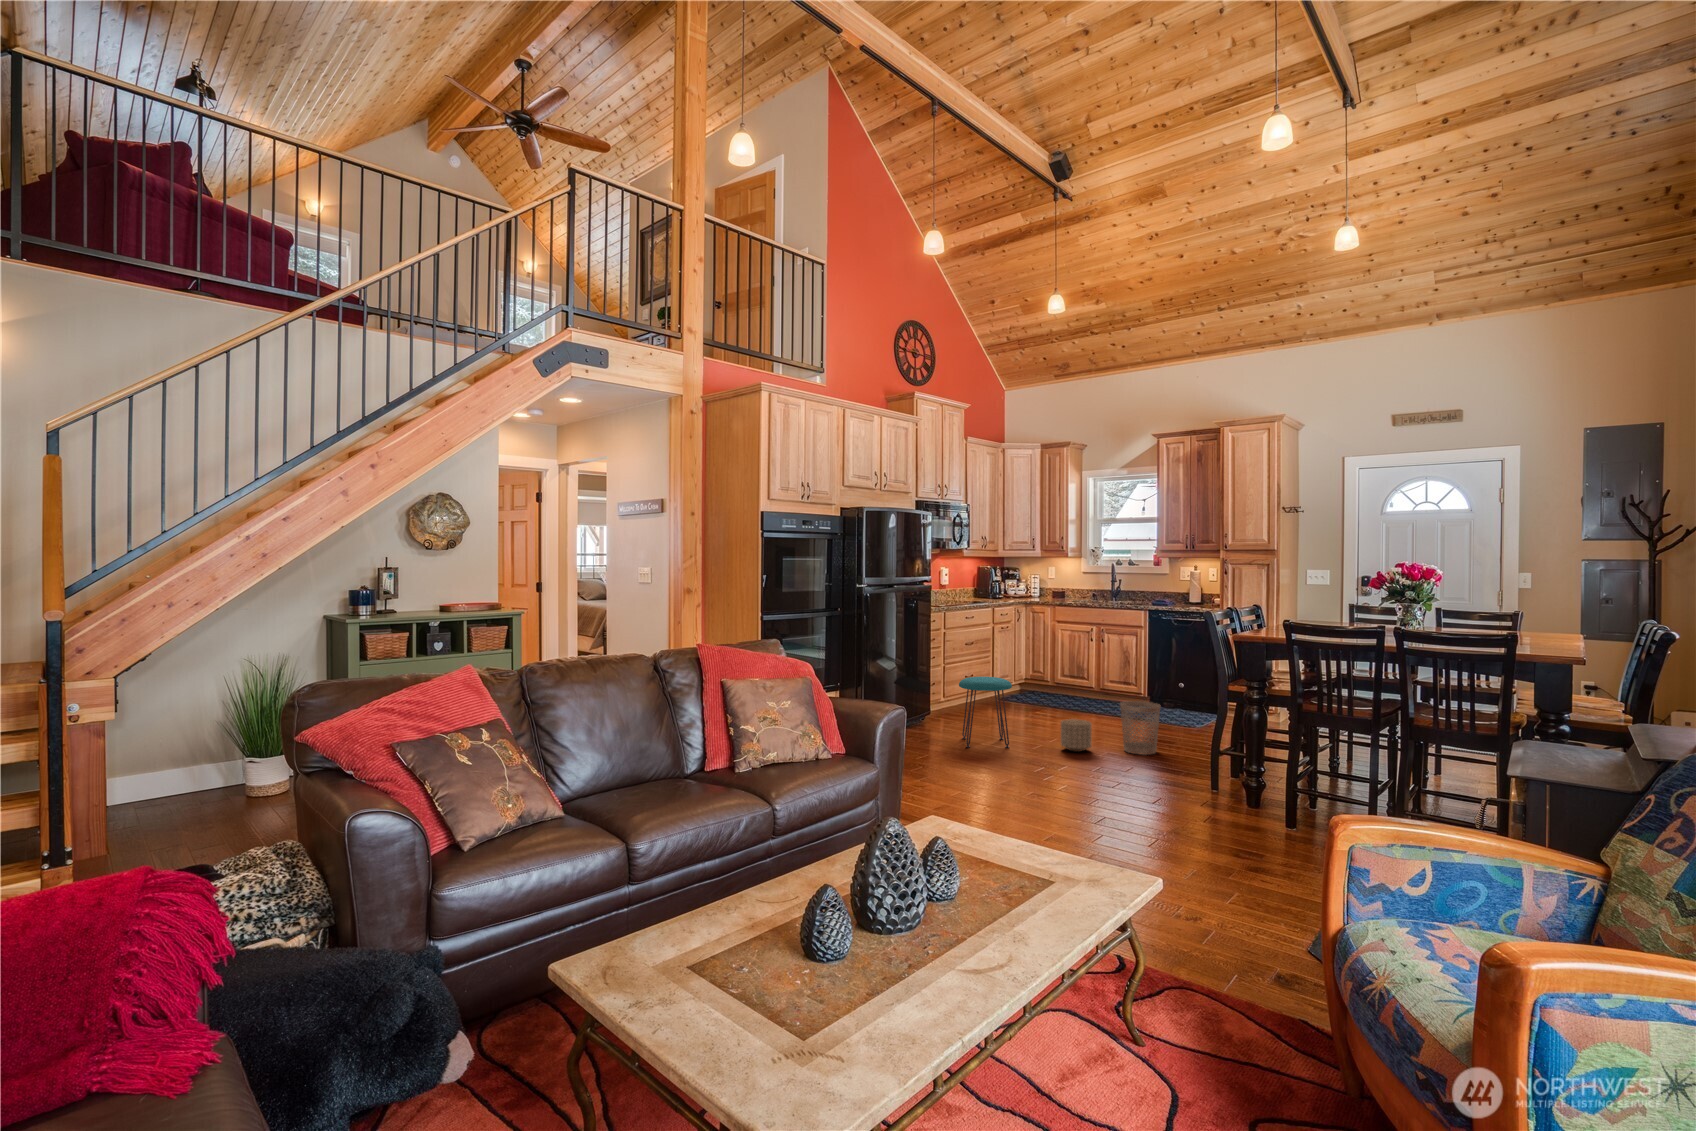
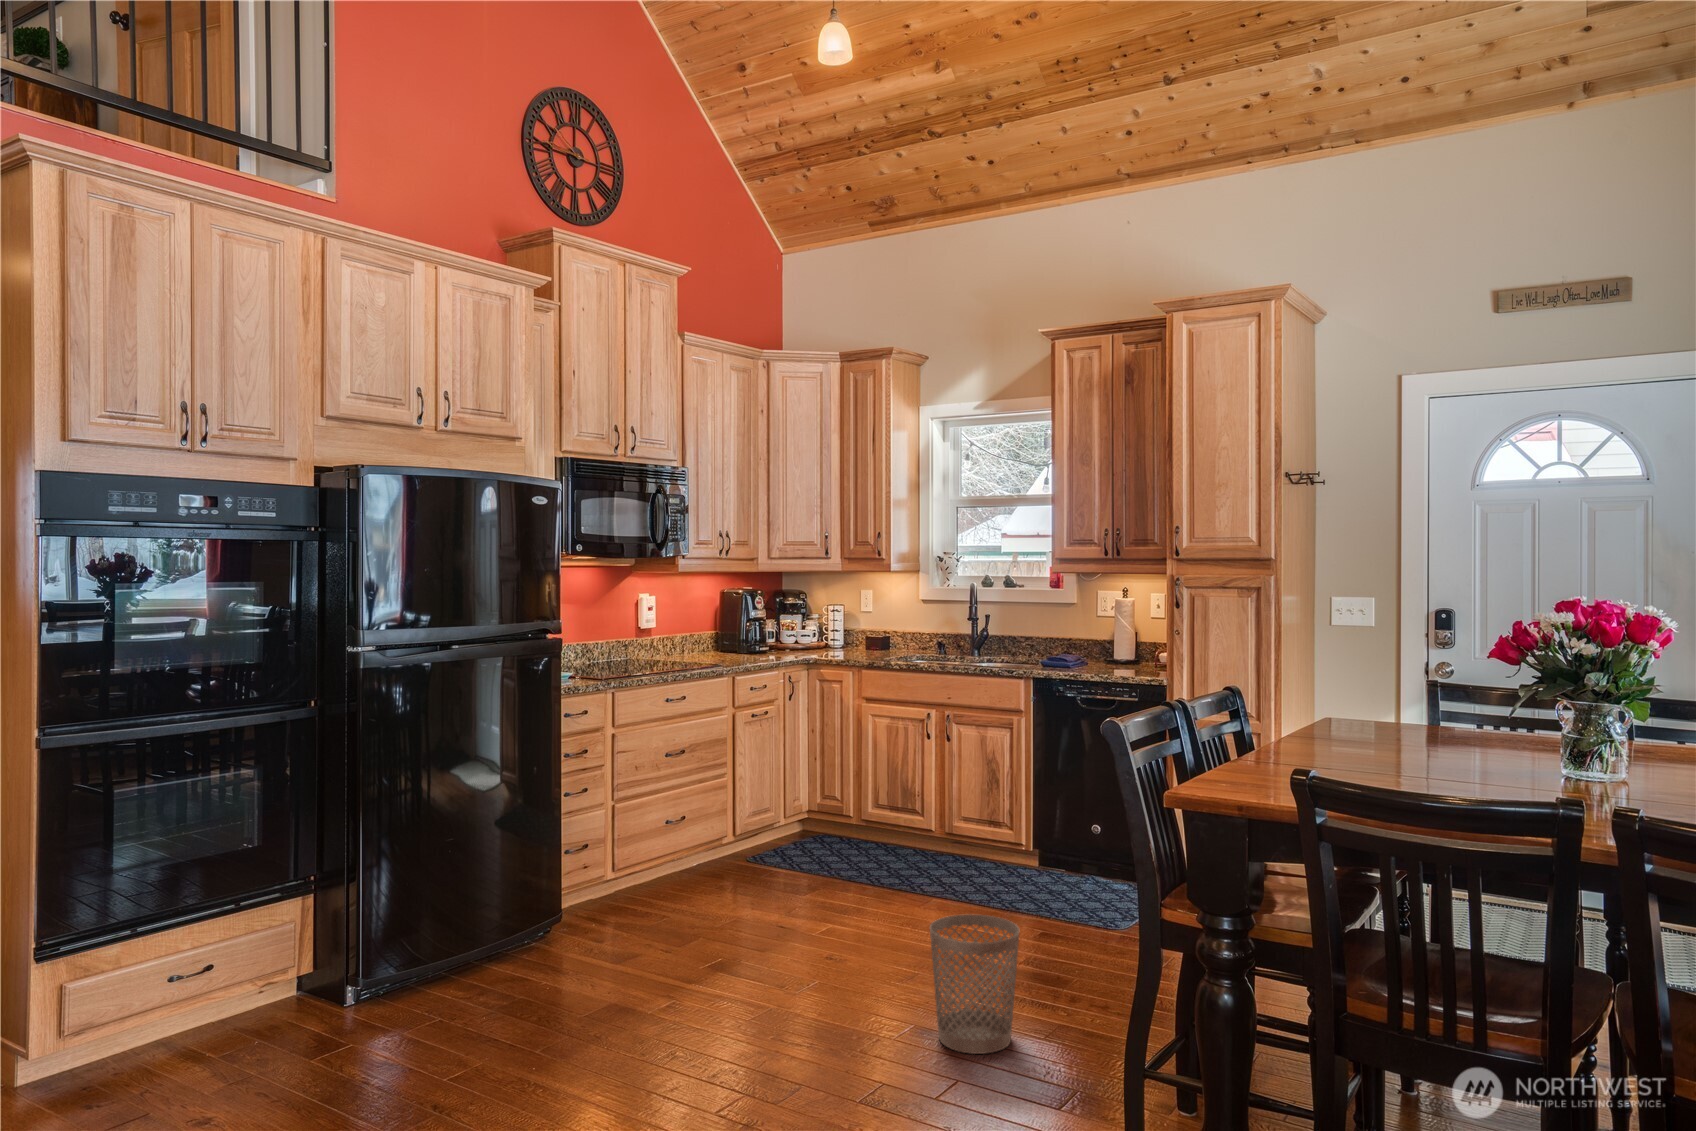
stool: present [959,677,1012,748] -> none [559,860,686,1045]
planter: present [1061,719,1092,752] -> none [790,964,861,1050]

